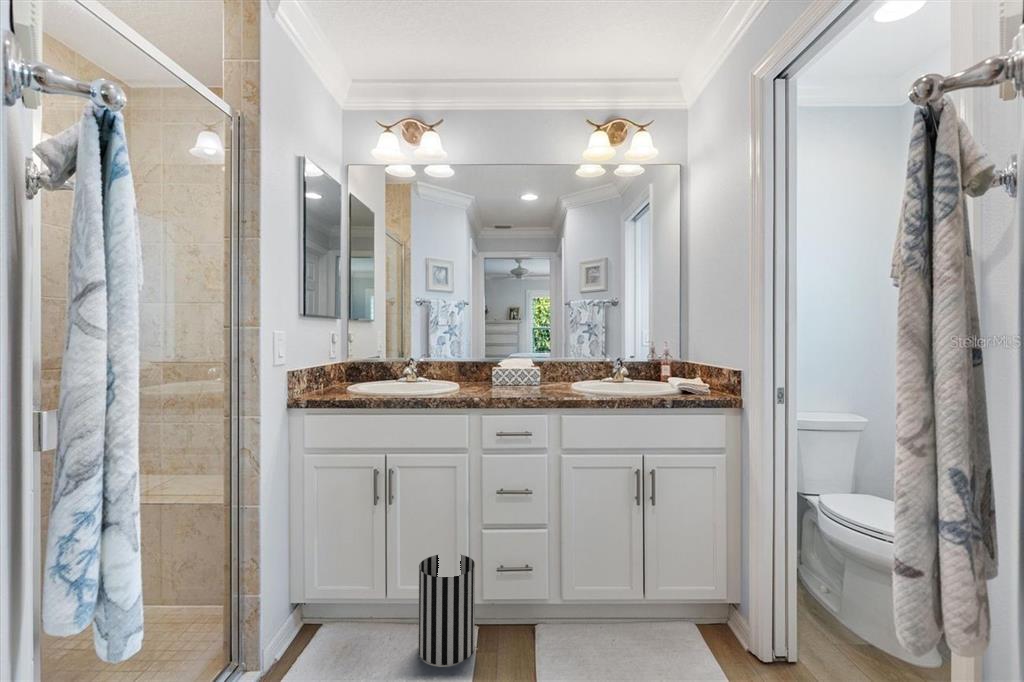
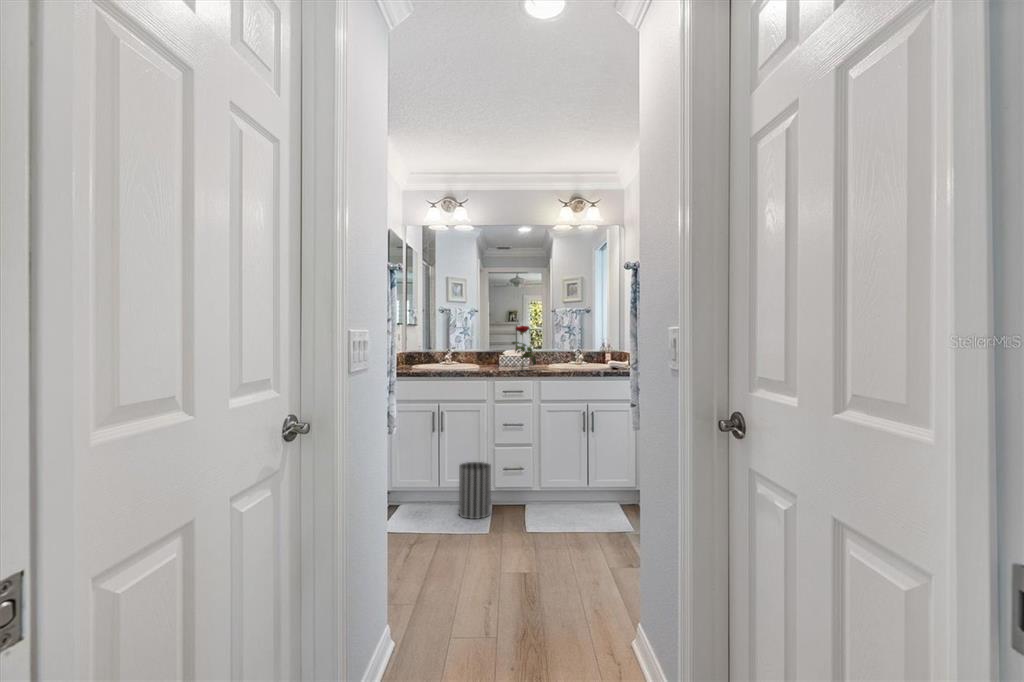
flower: none [512,320,553,394] -> present [512,326,536,367]

